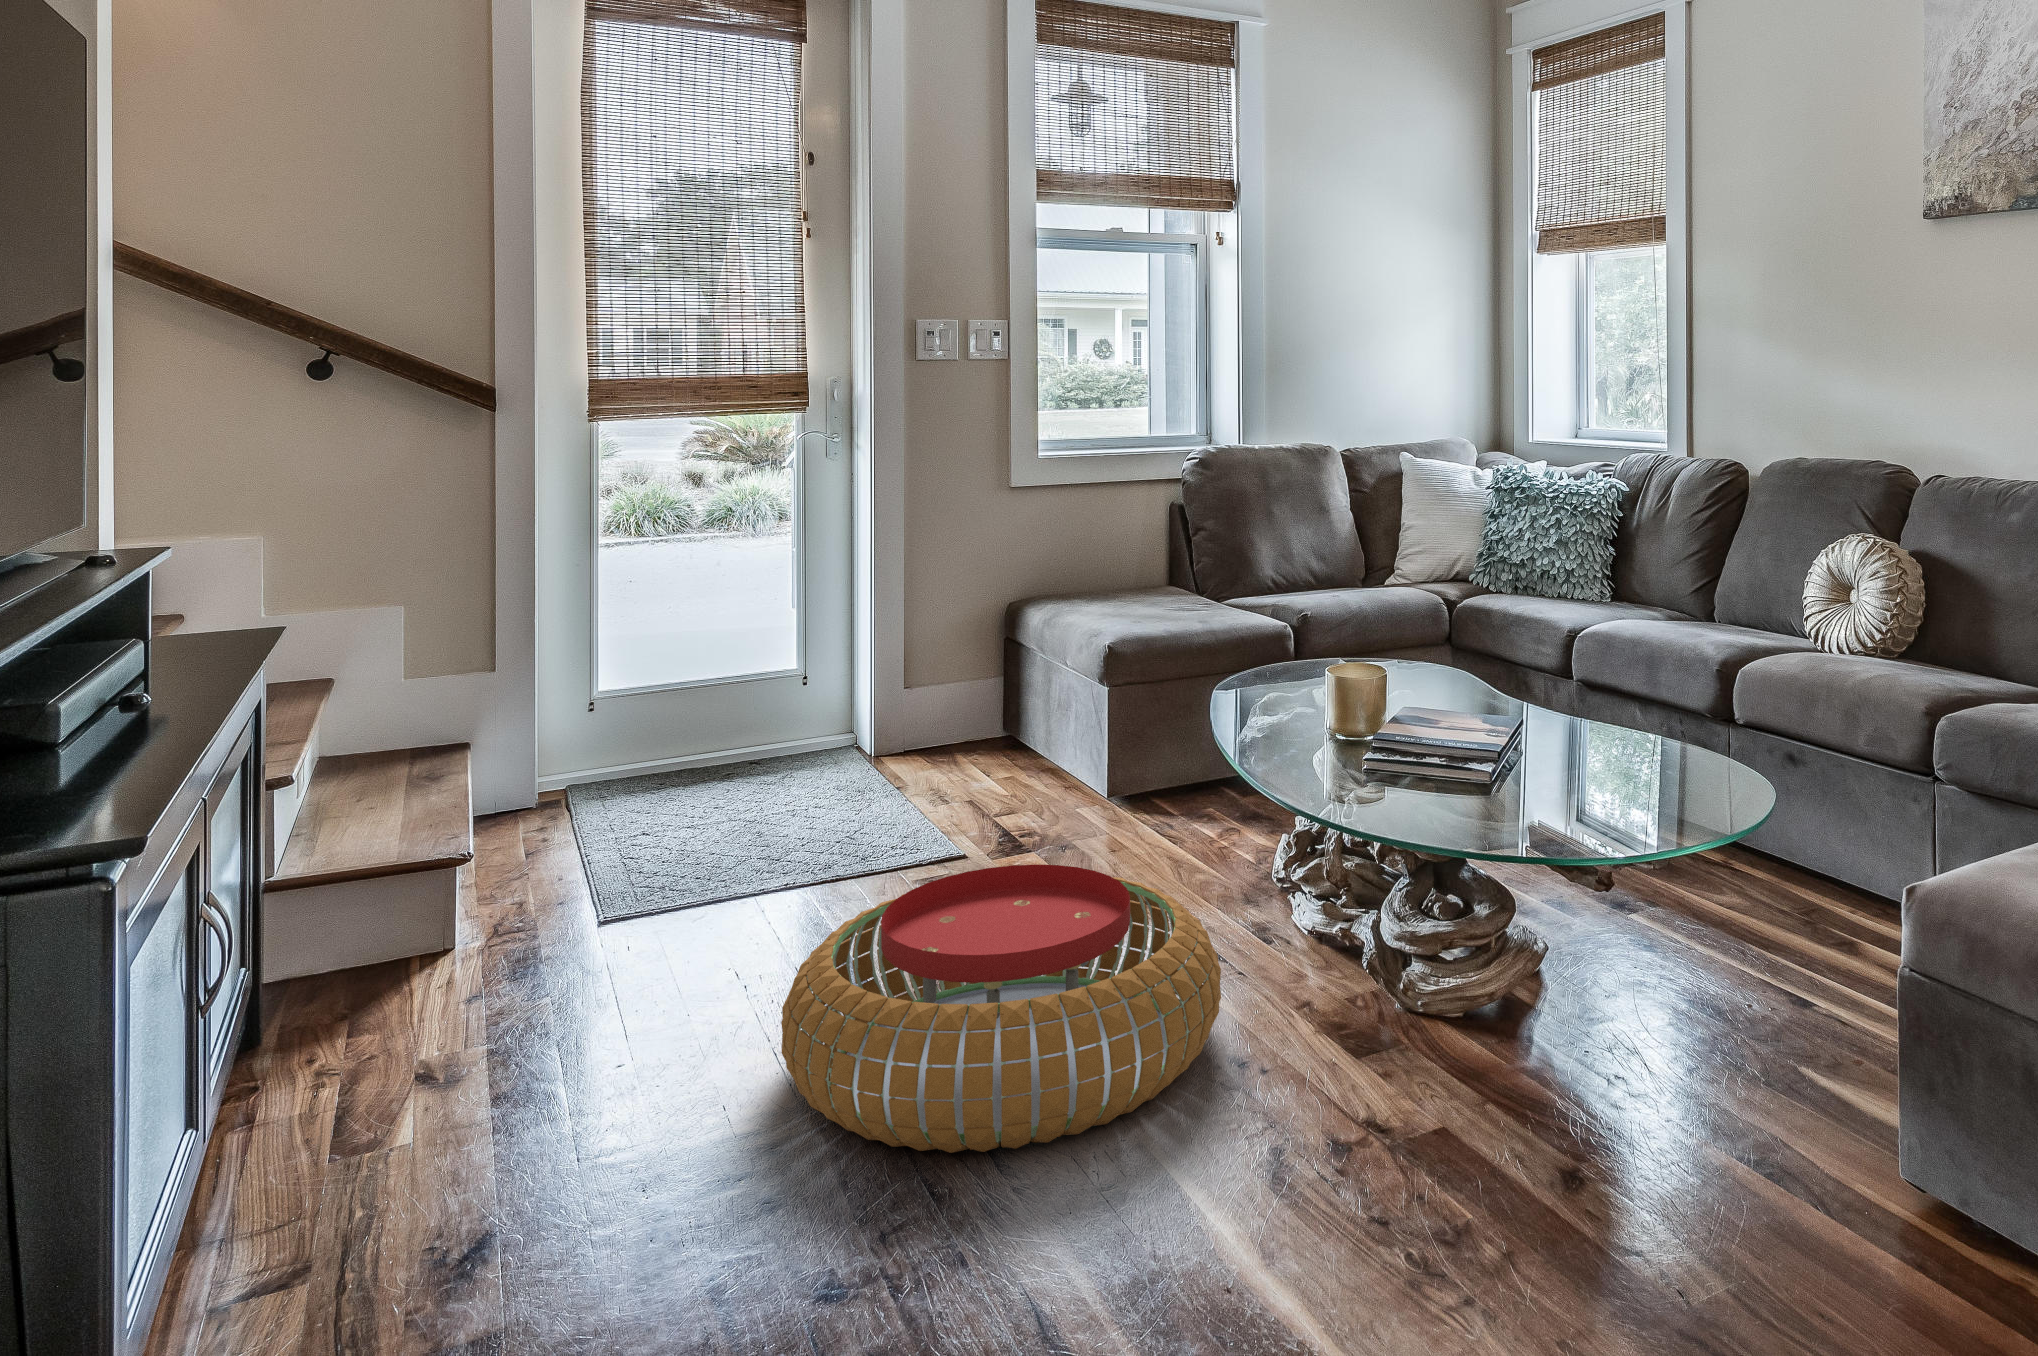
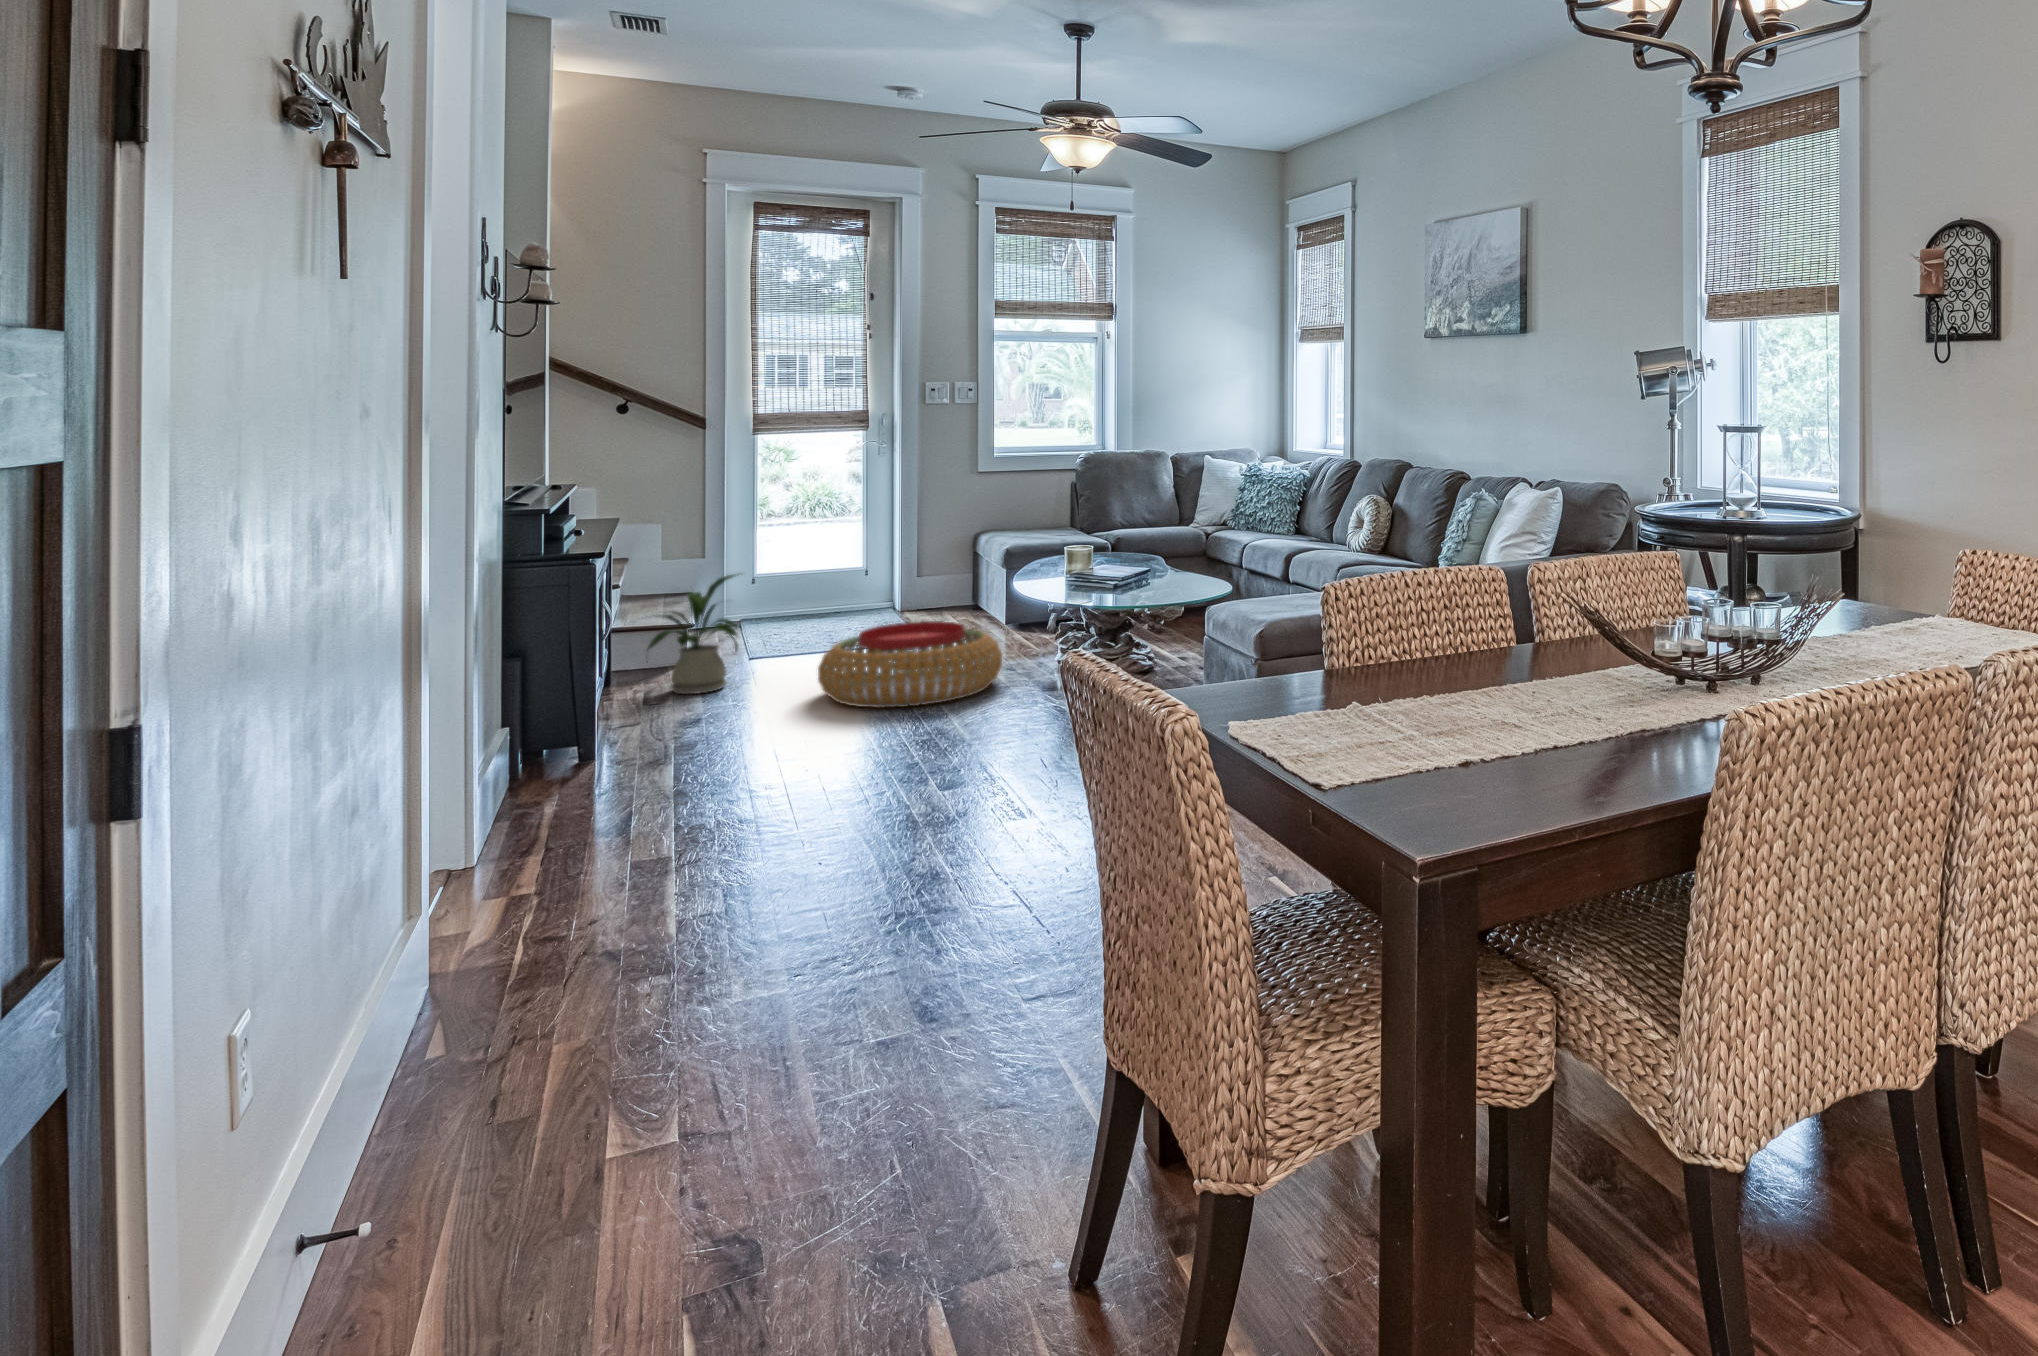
house plant: none [275,753,590,1078] -> present [639,575,738,694]

